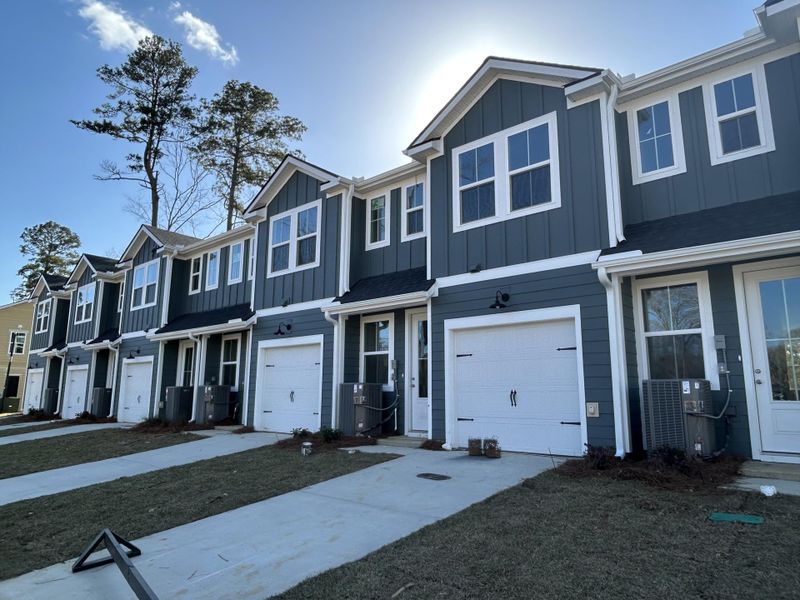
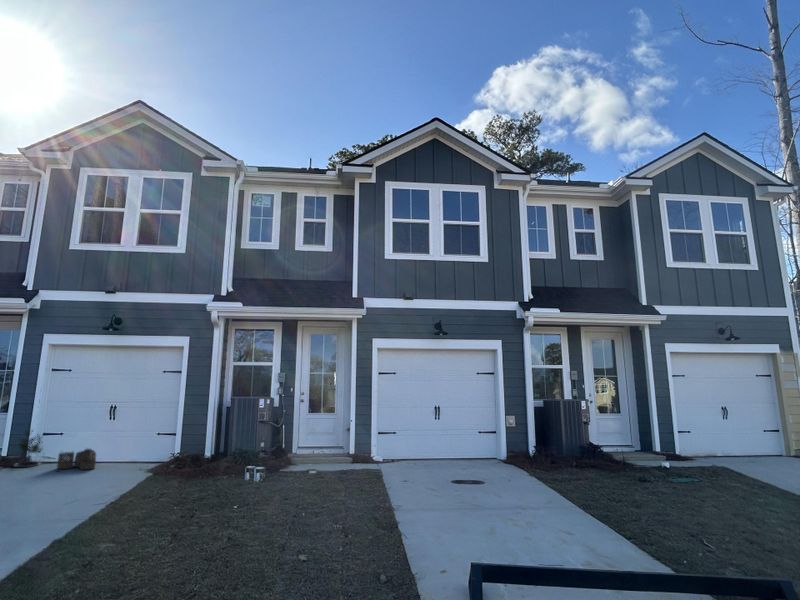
potted tree: none [435,410,459,451] -> present [15,430,43,467]

